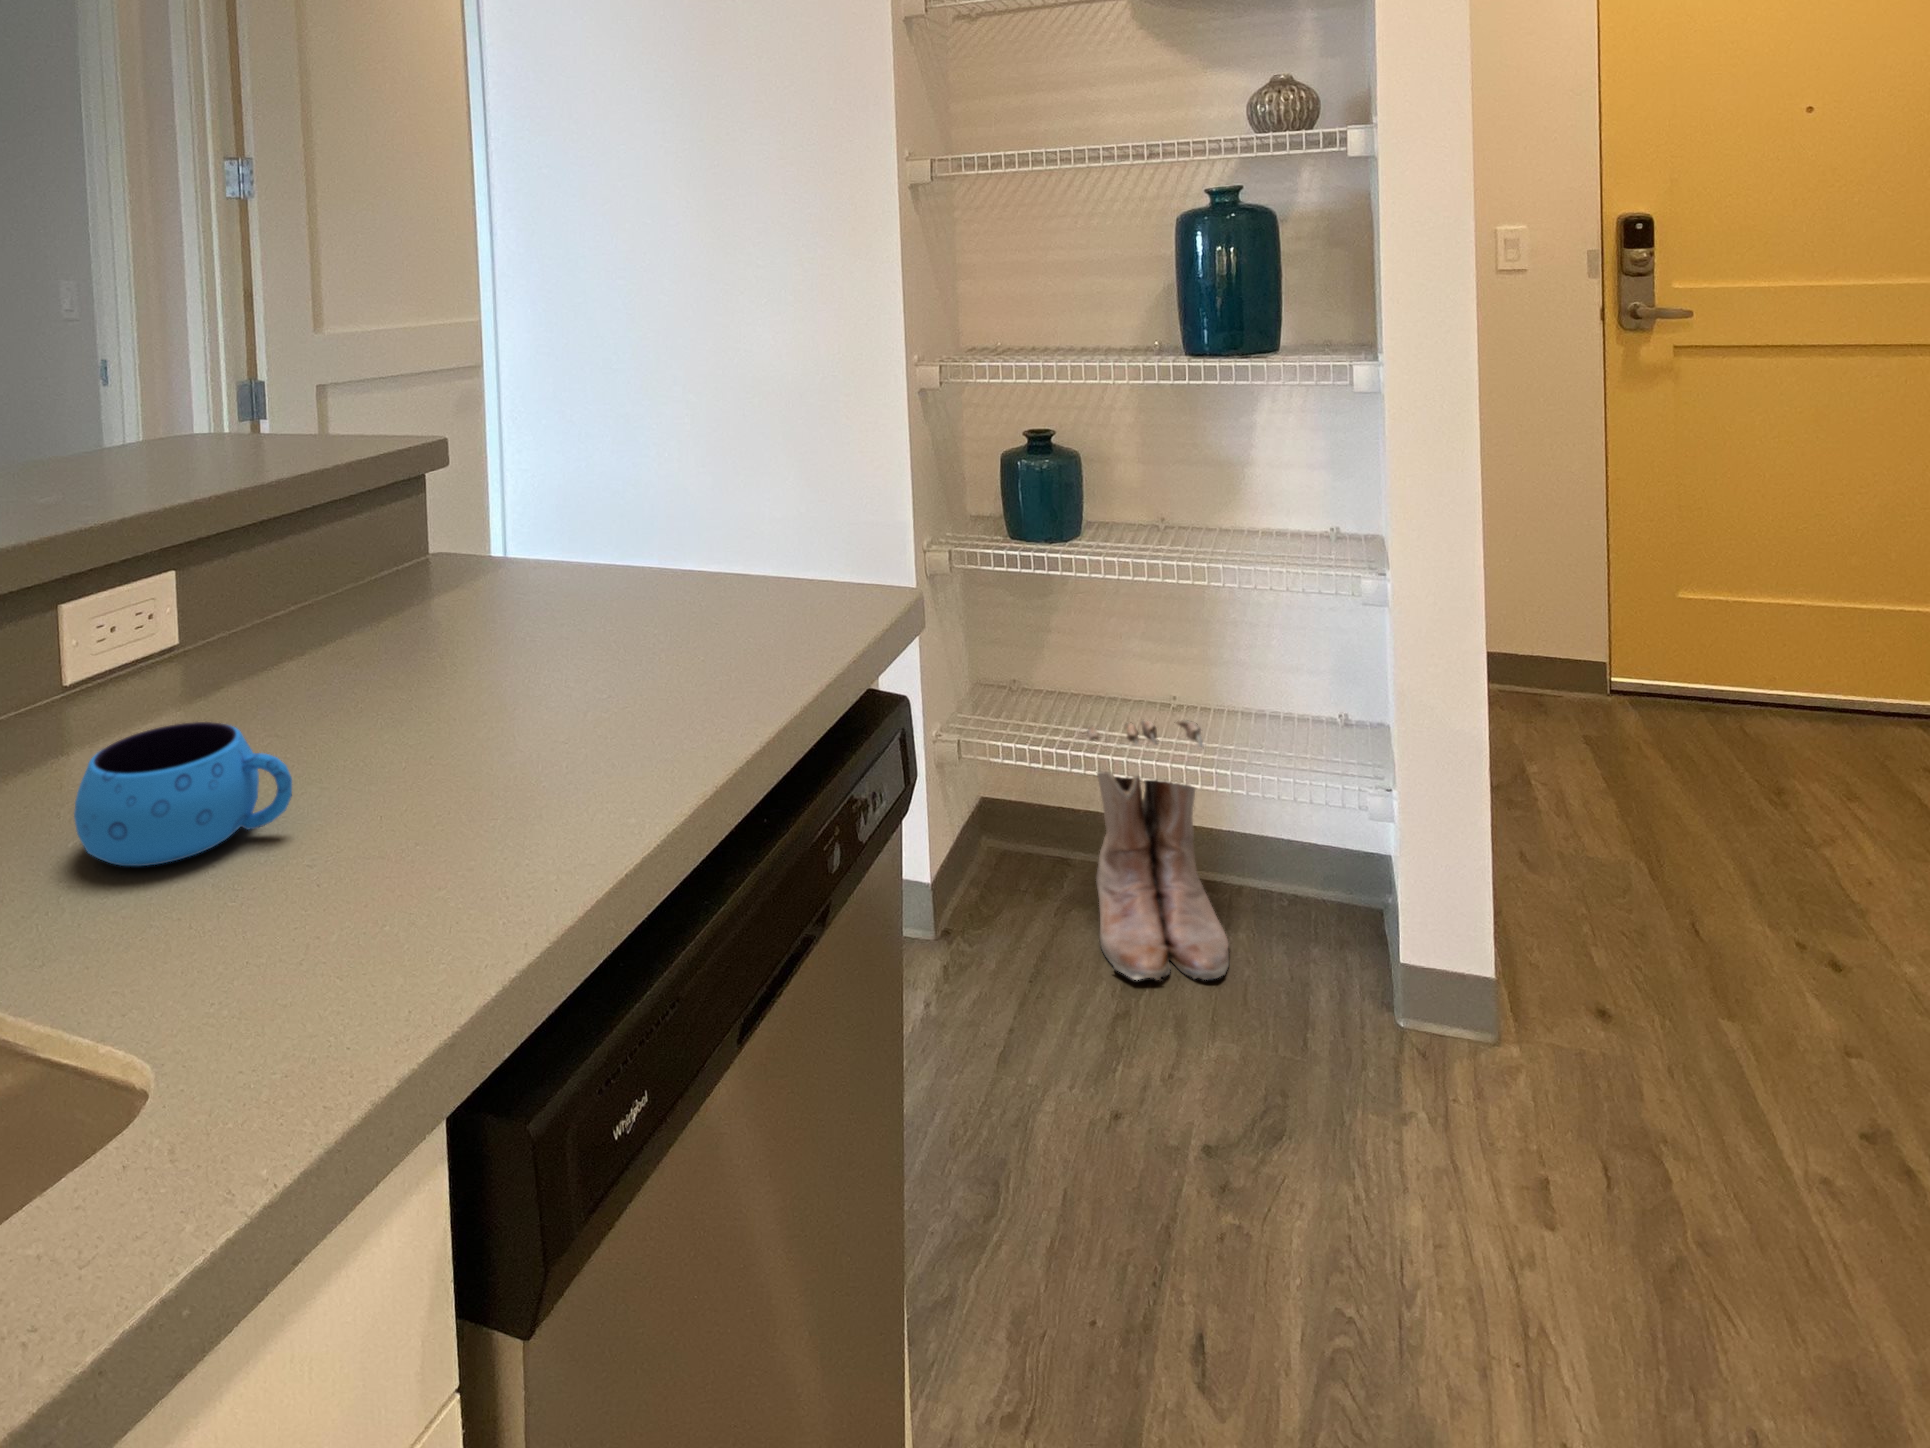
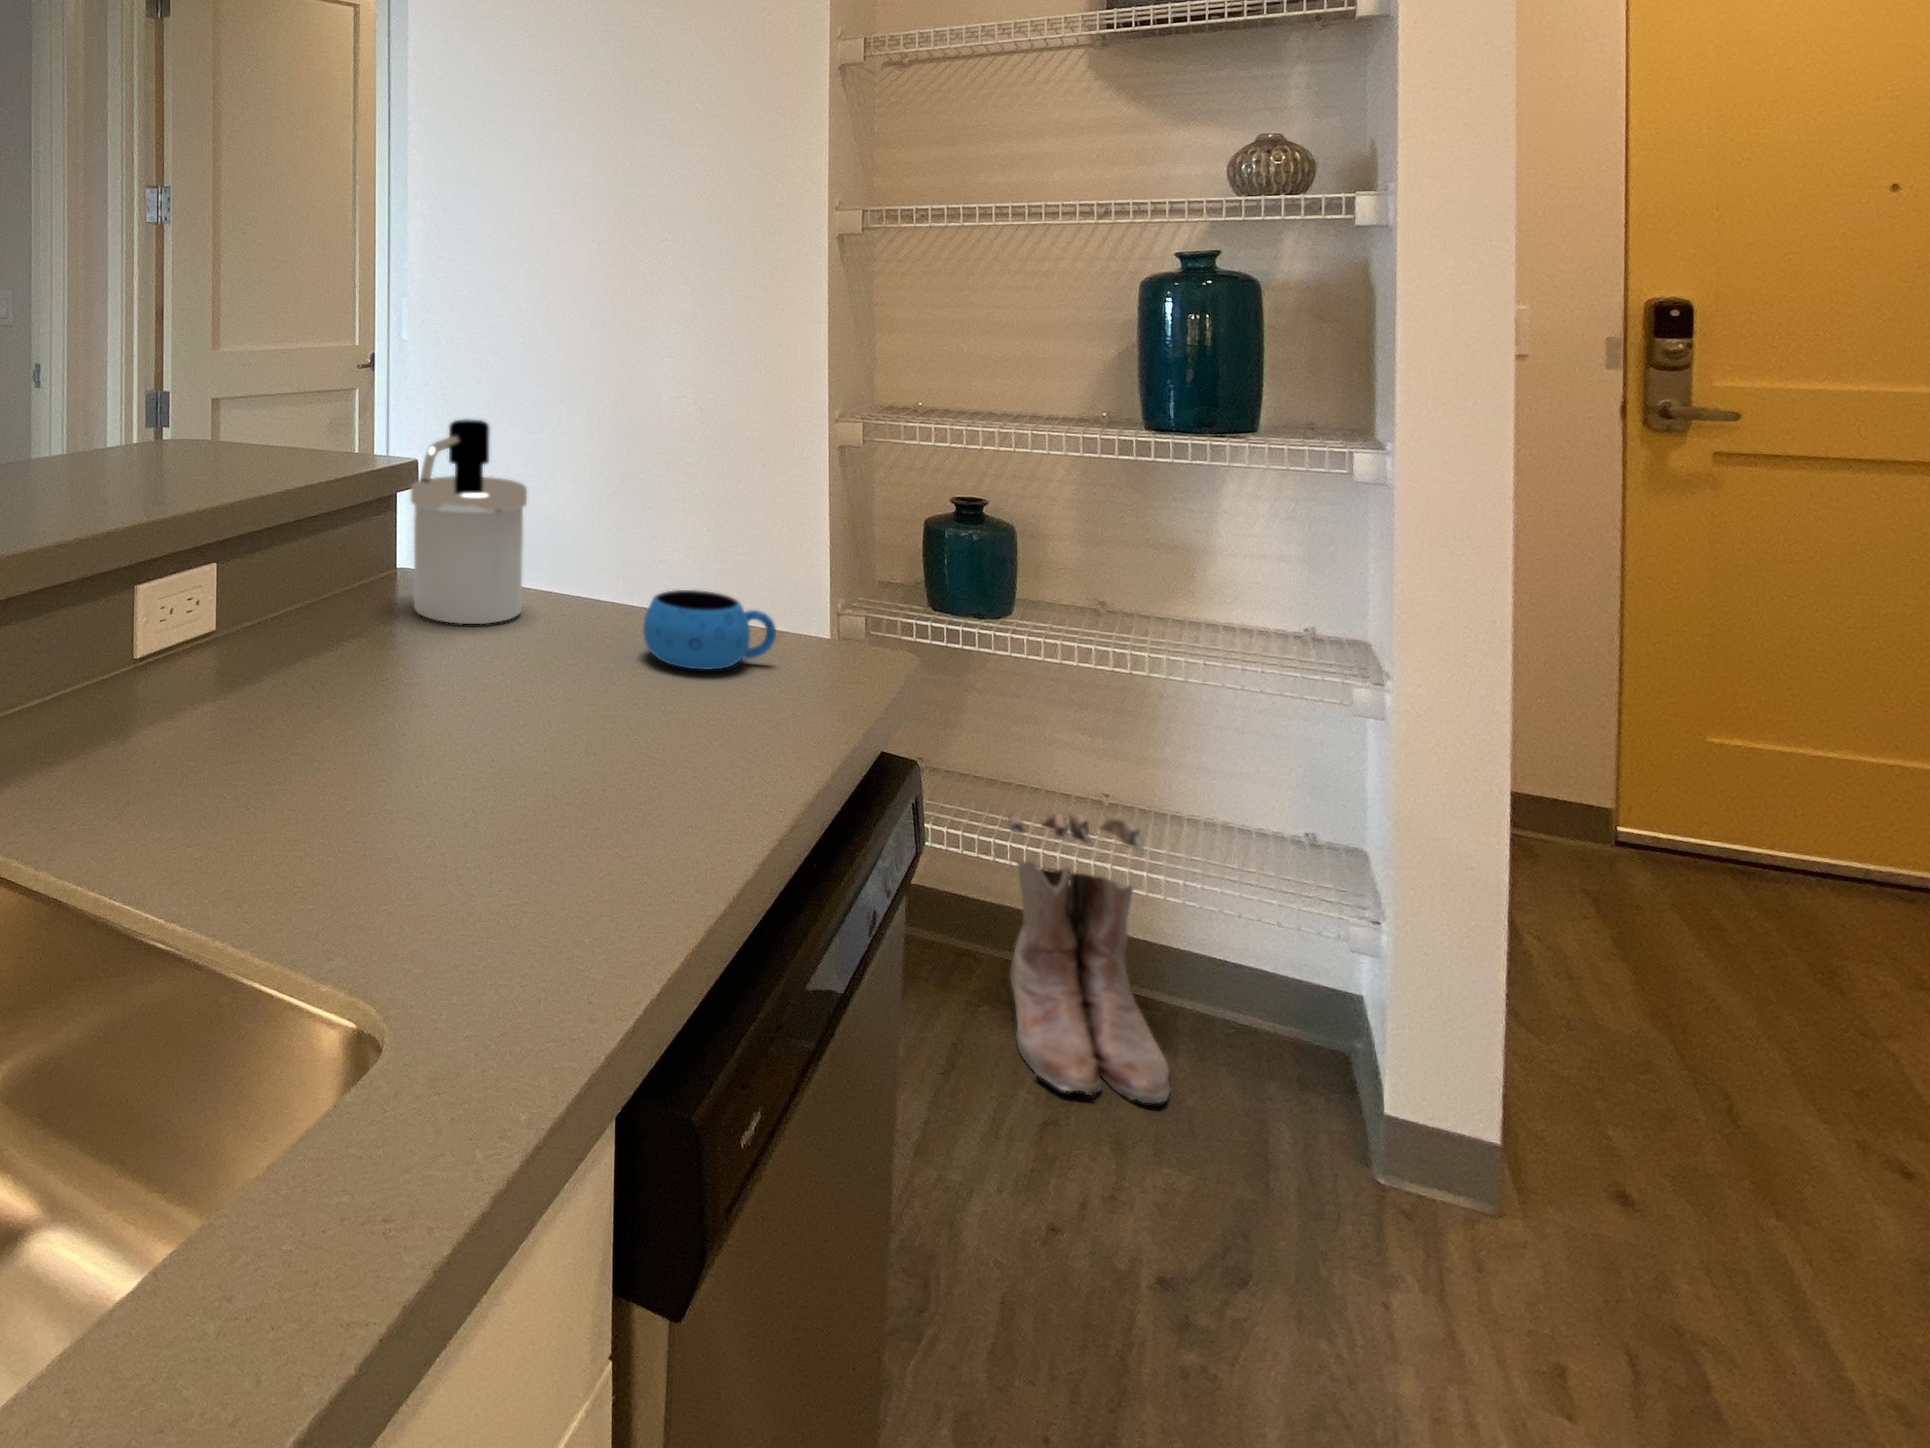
soap dispenser: none [398,392,537,608] -> present [411,419,527,624]
mug: present [74,722,292,866] -> present [643,590,776,669]

